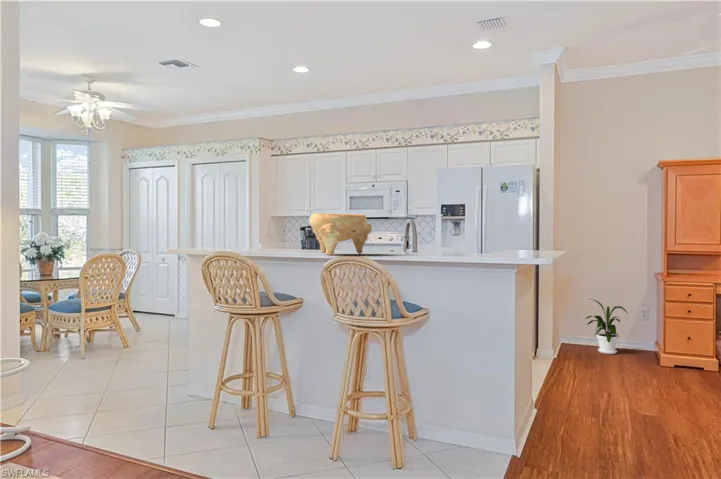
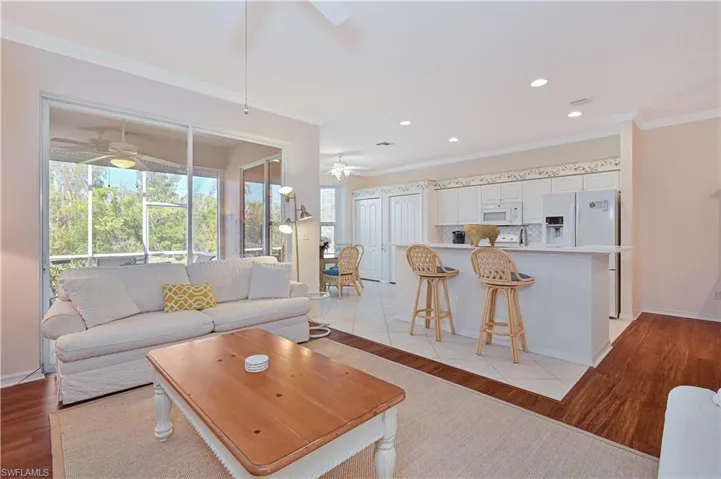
house plant: present [585,300,628,354] -> none [659,281,701,322]

